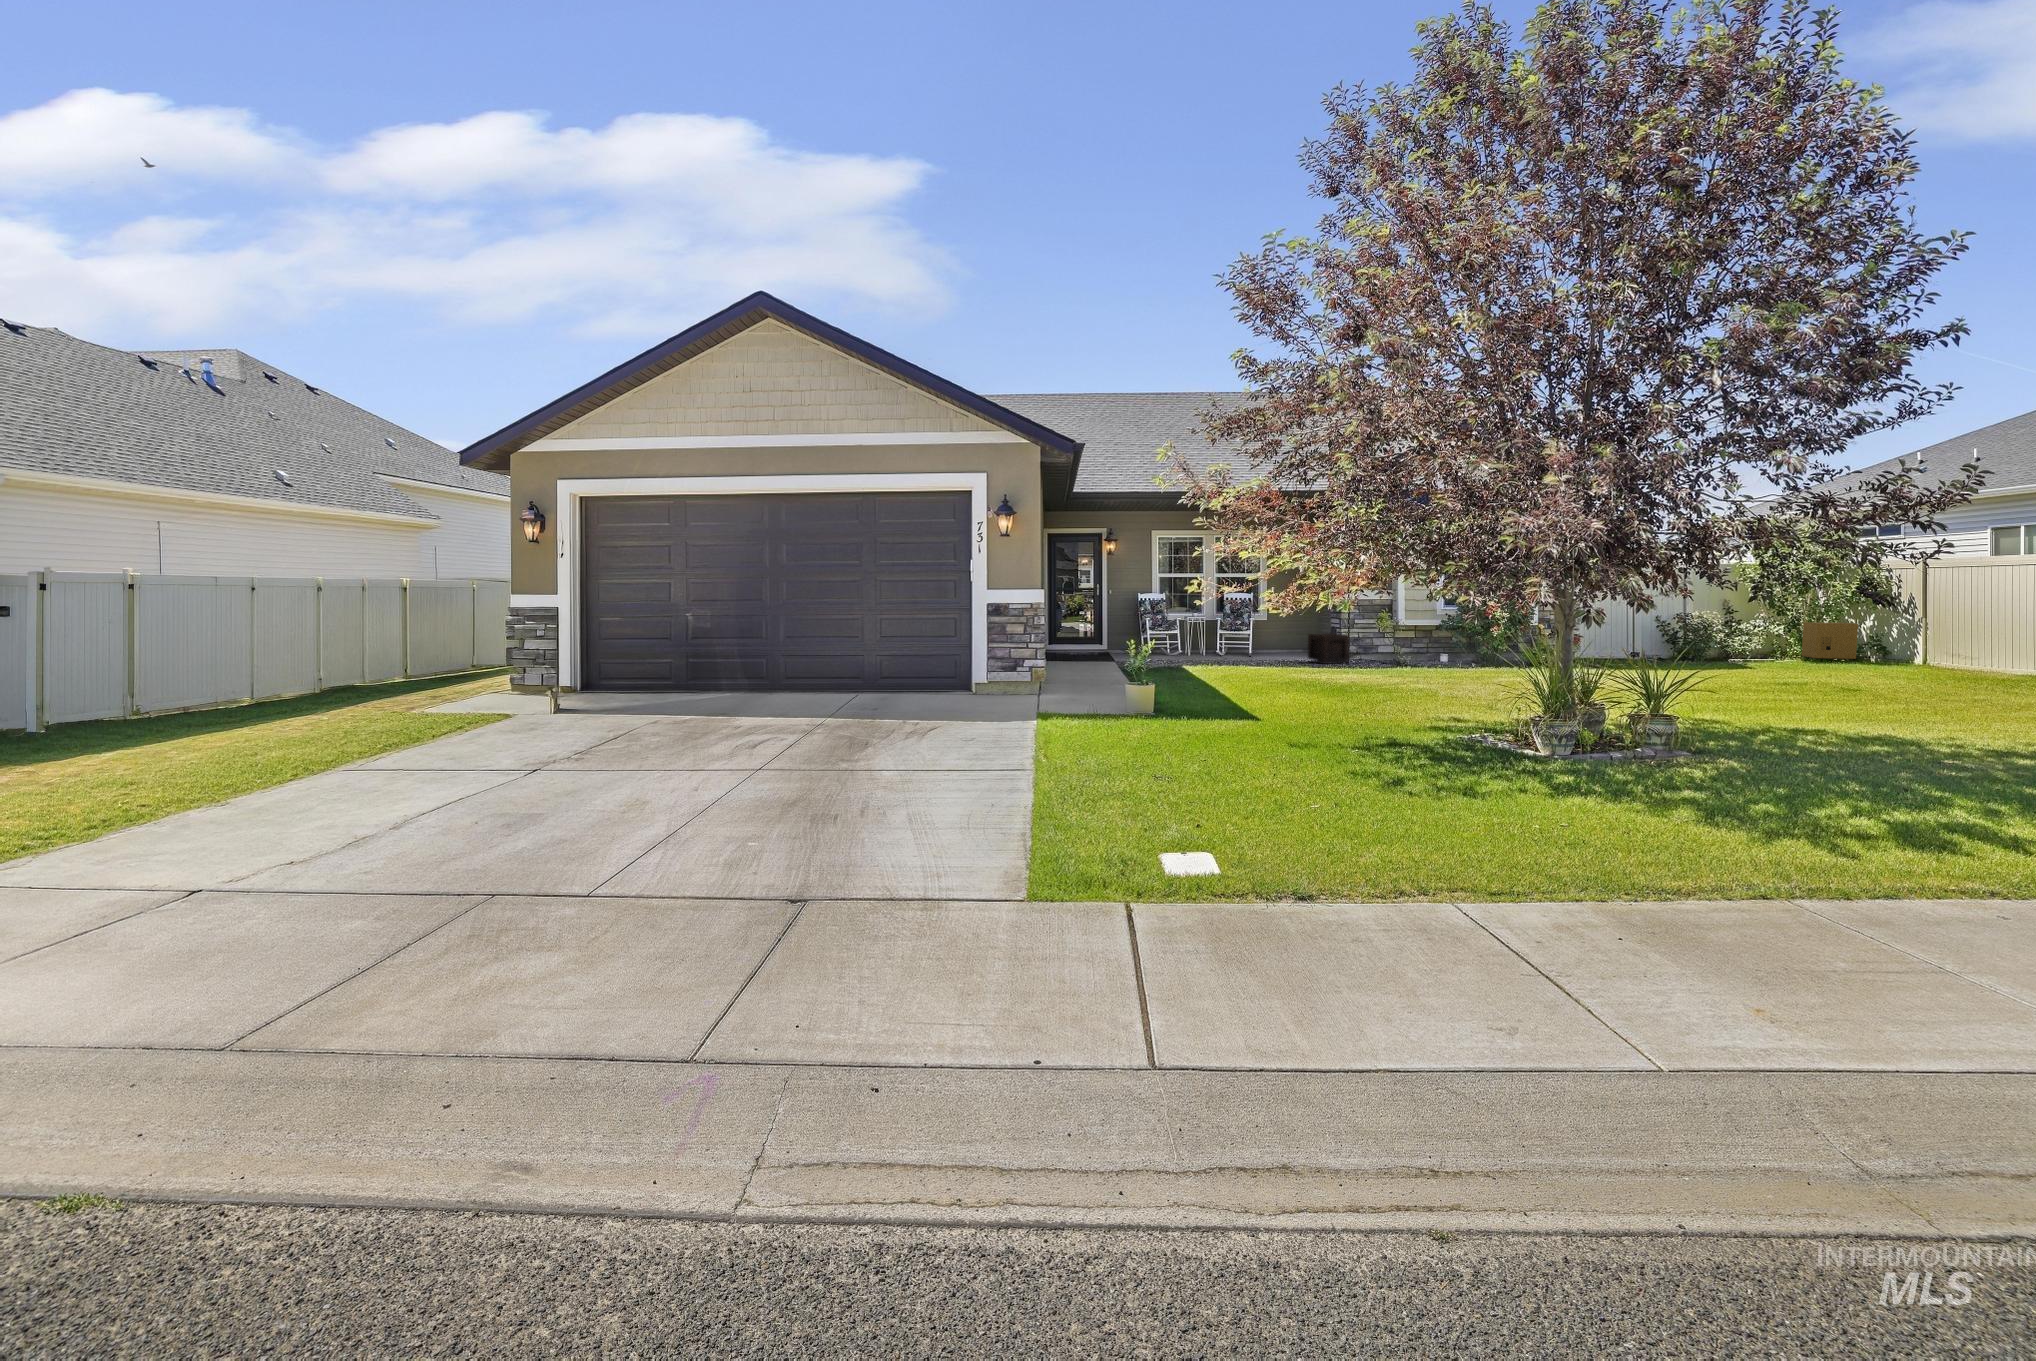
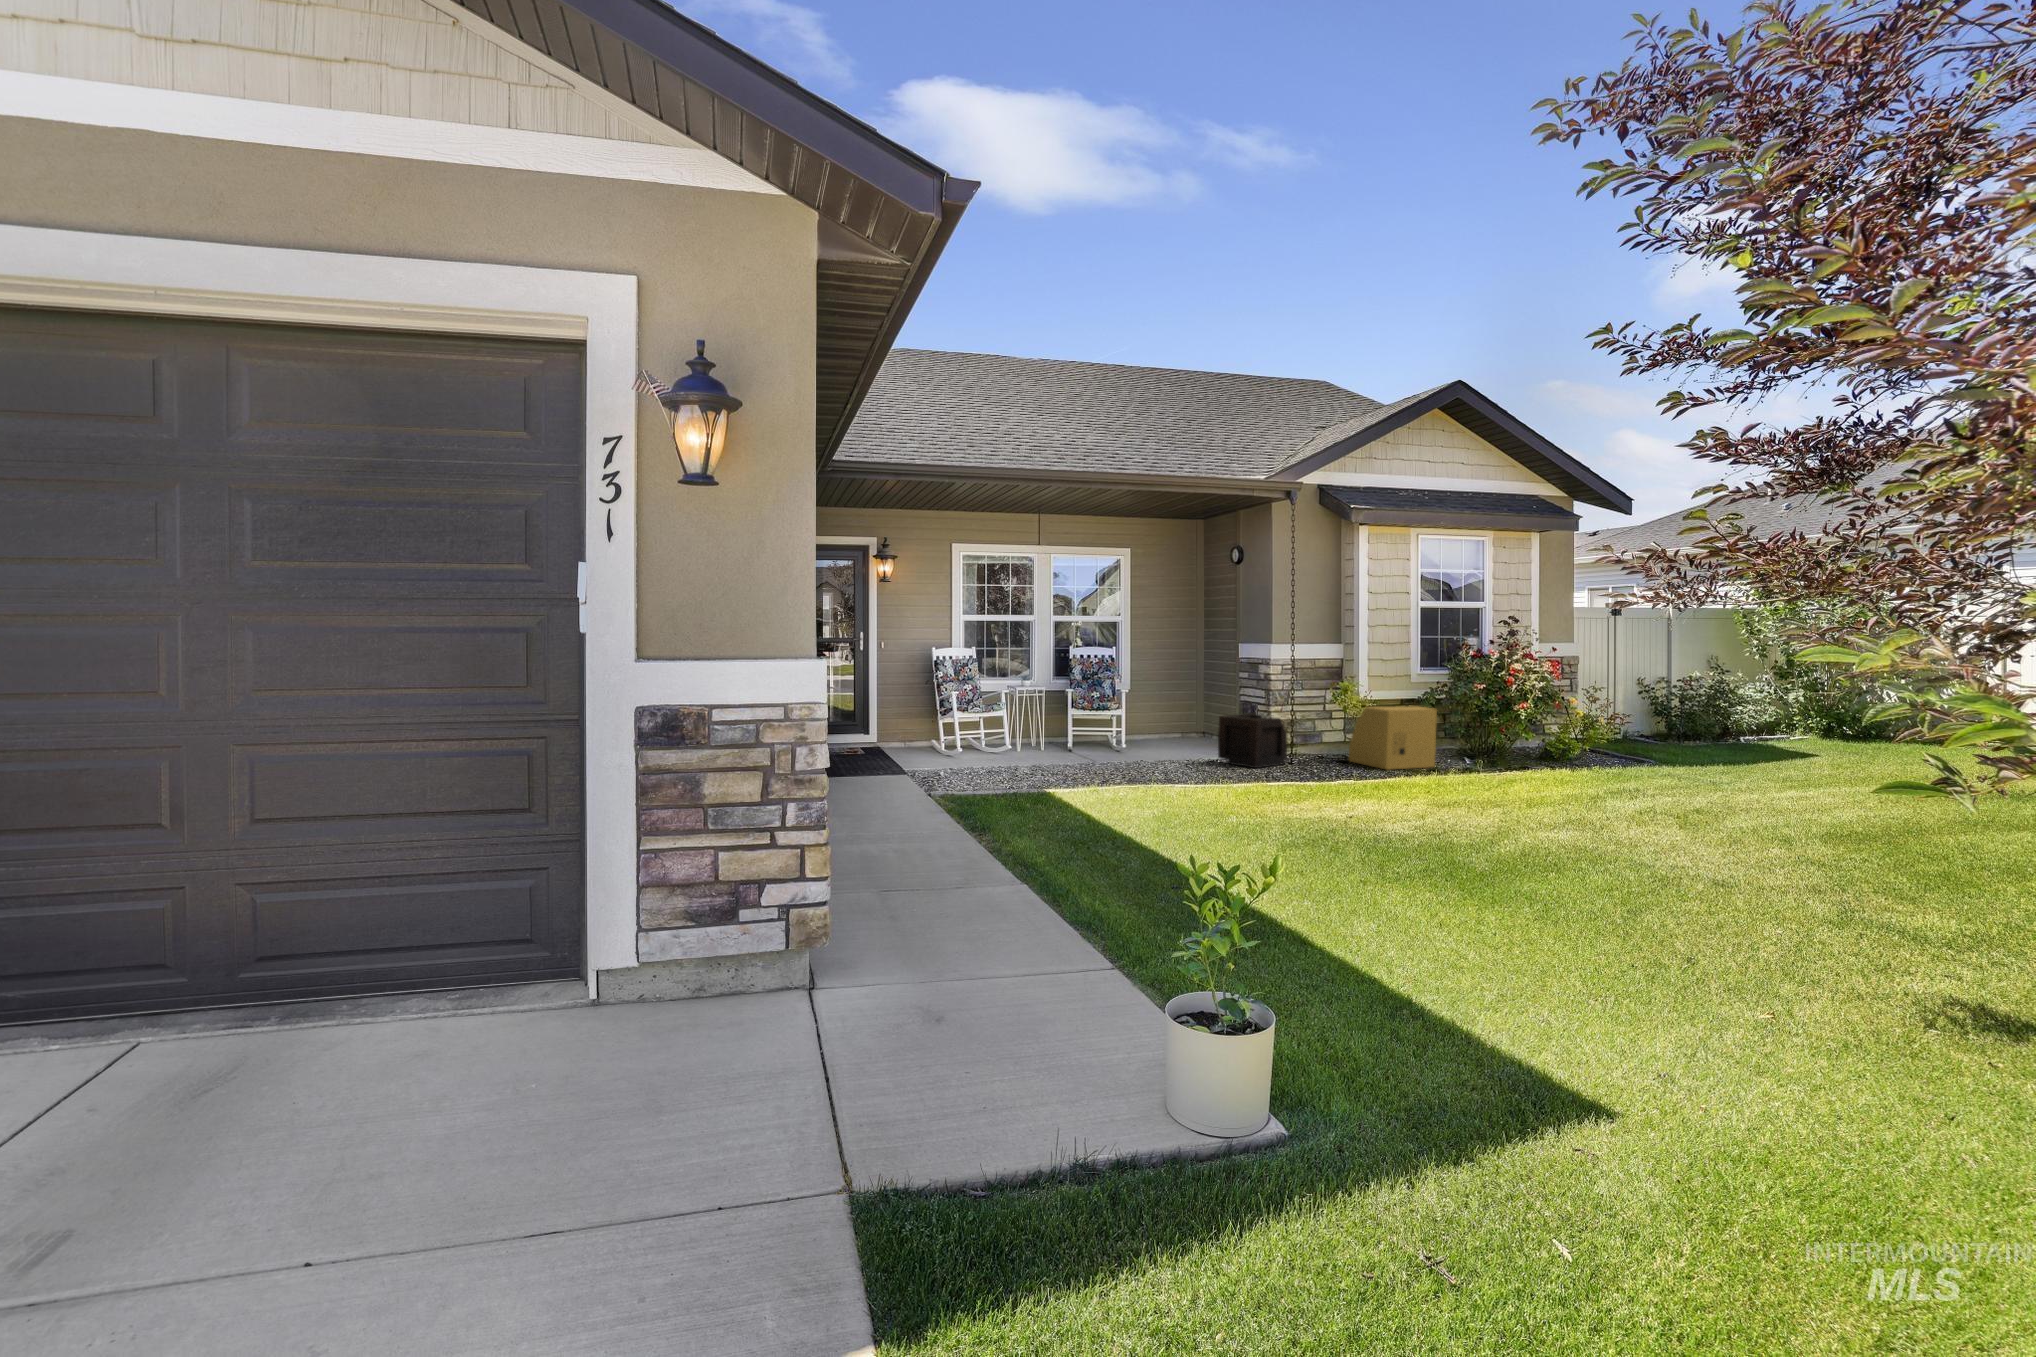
cardboard box: present [1802,622,1858,659] -> present [1349,705,1437,769]

